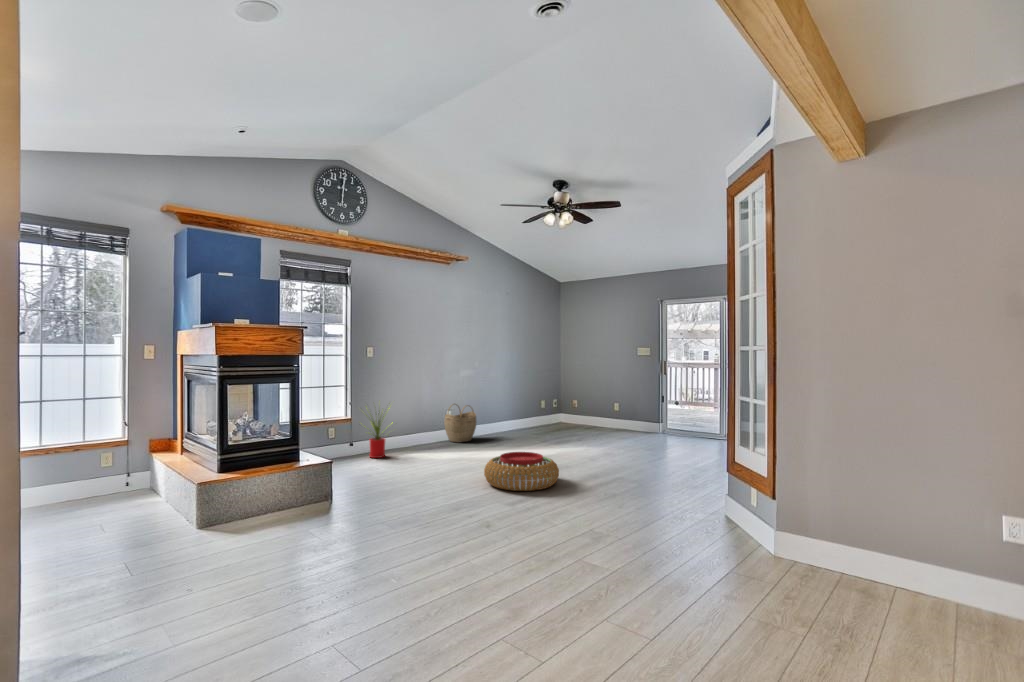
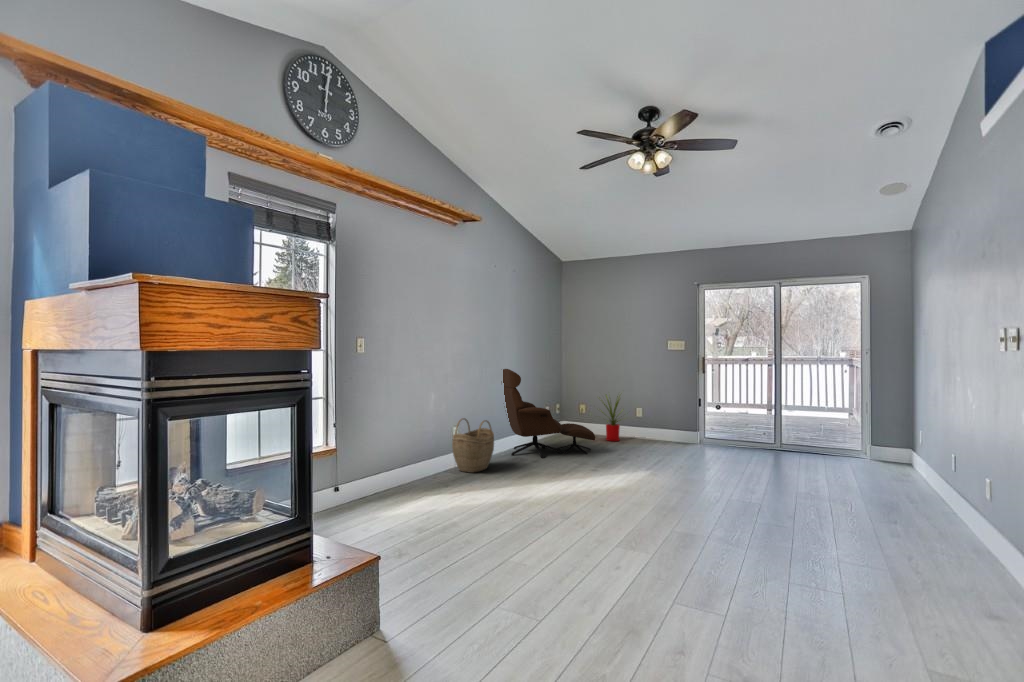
lounge chair: none [495,368,565,436] -> present [503,369,595,458]
house plant: present [366,408,393,458] -> present [602,395,620,441]
pouf: present [484,452,559,491] -> none [598,500,720,574]

